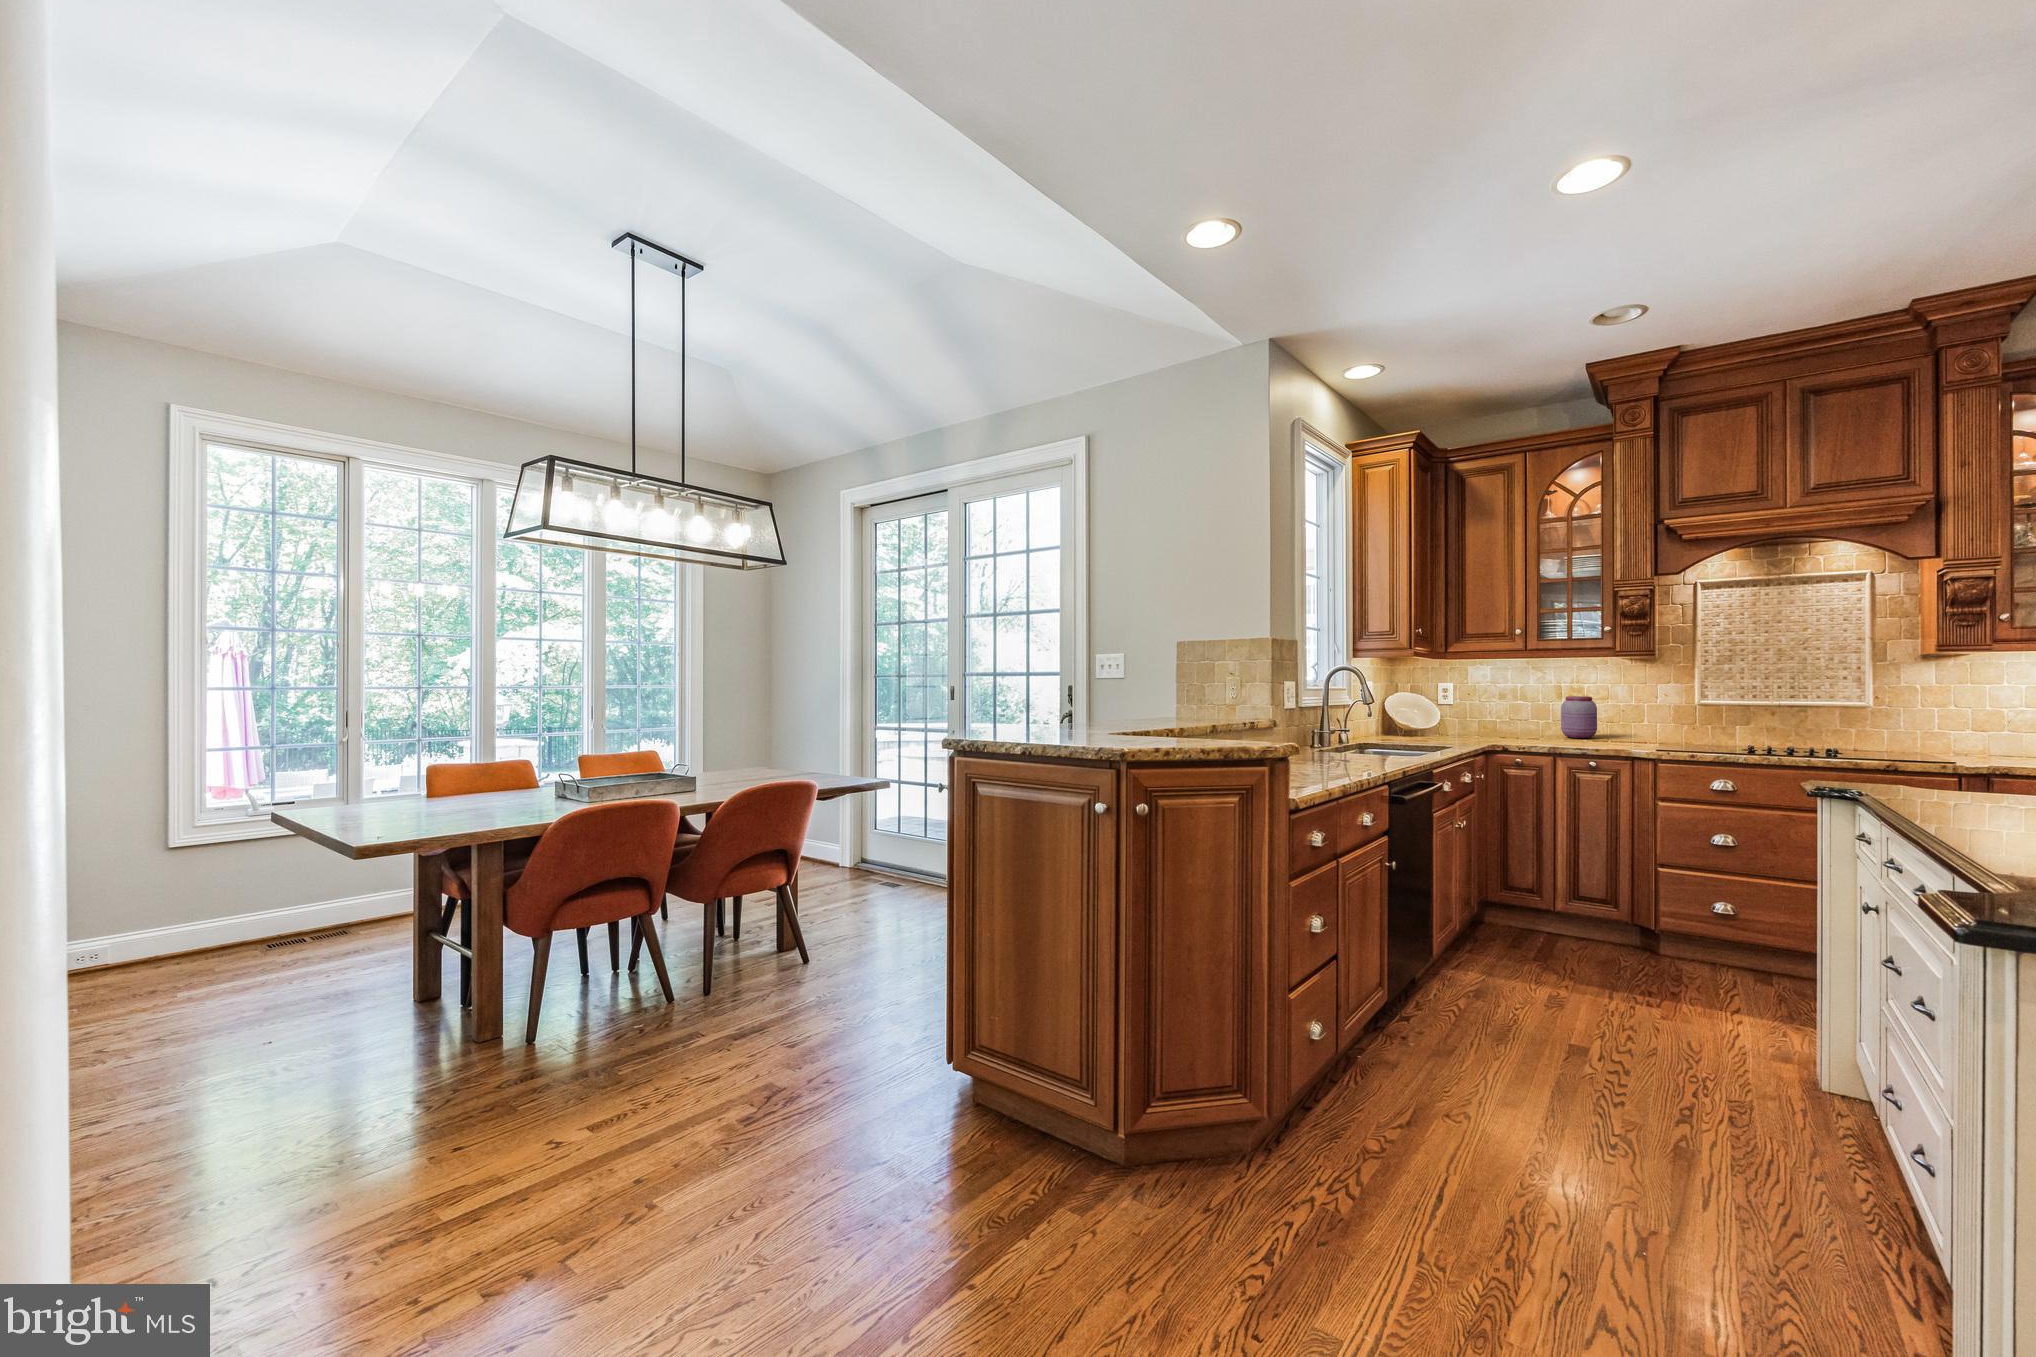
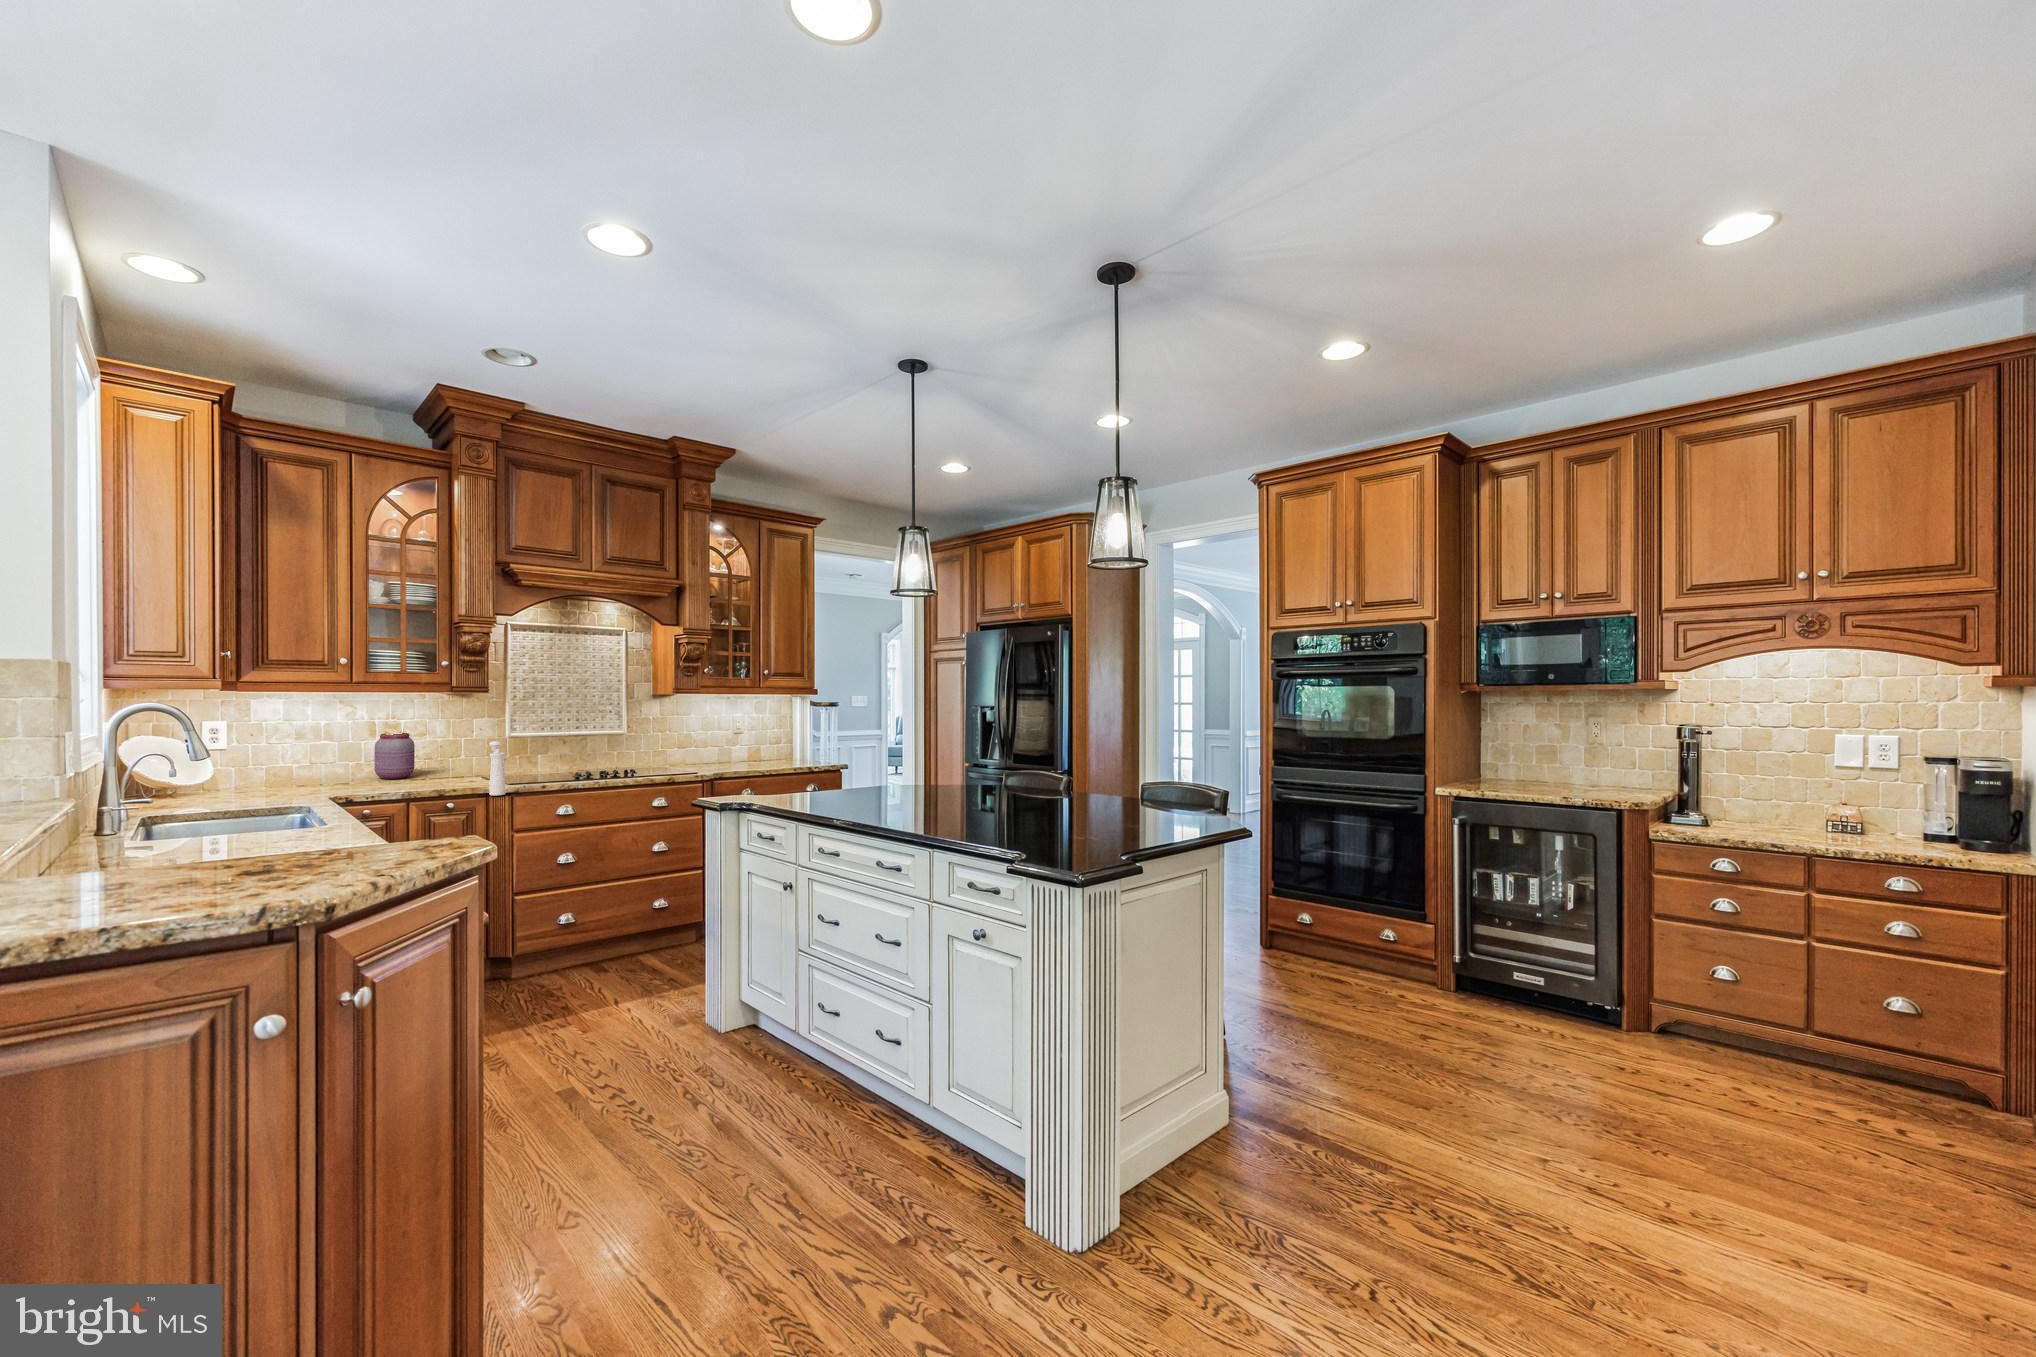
pepper mill: none [1629,703,1652,757] -> present [489,741,506,795]

